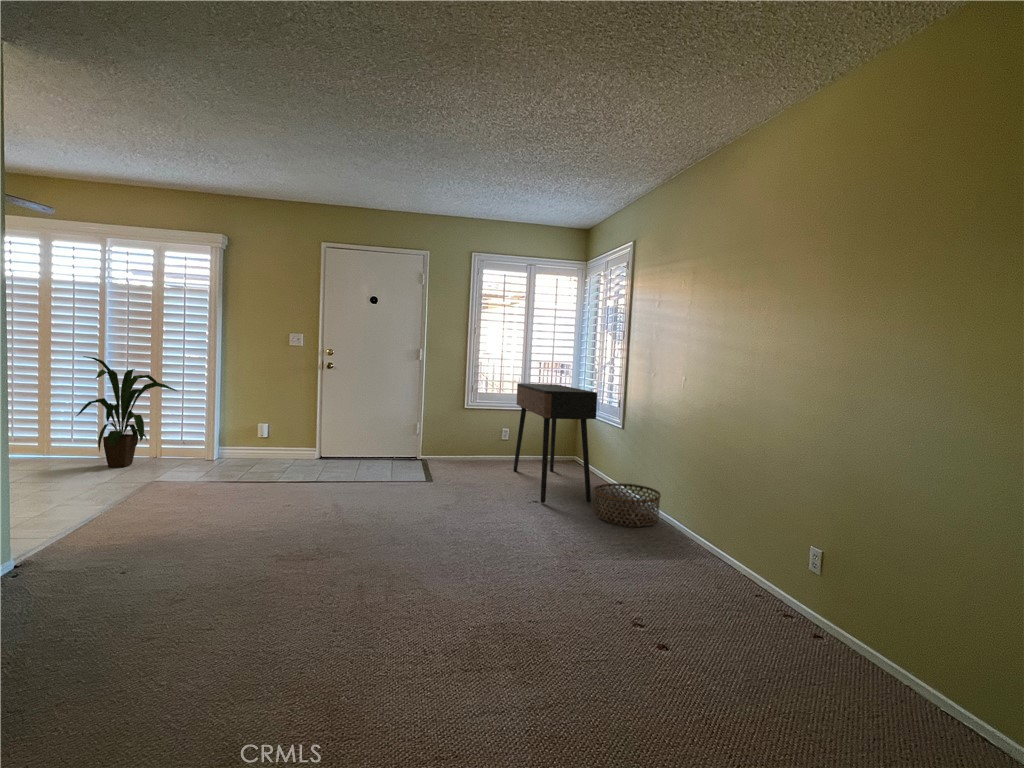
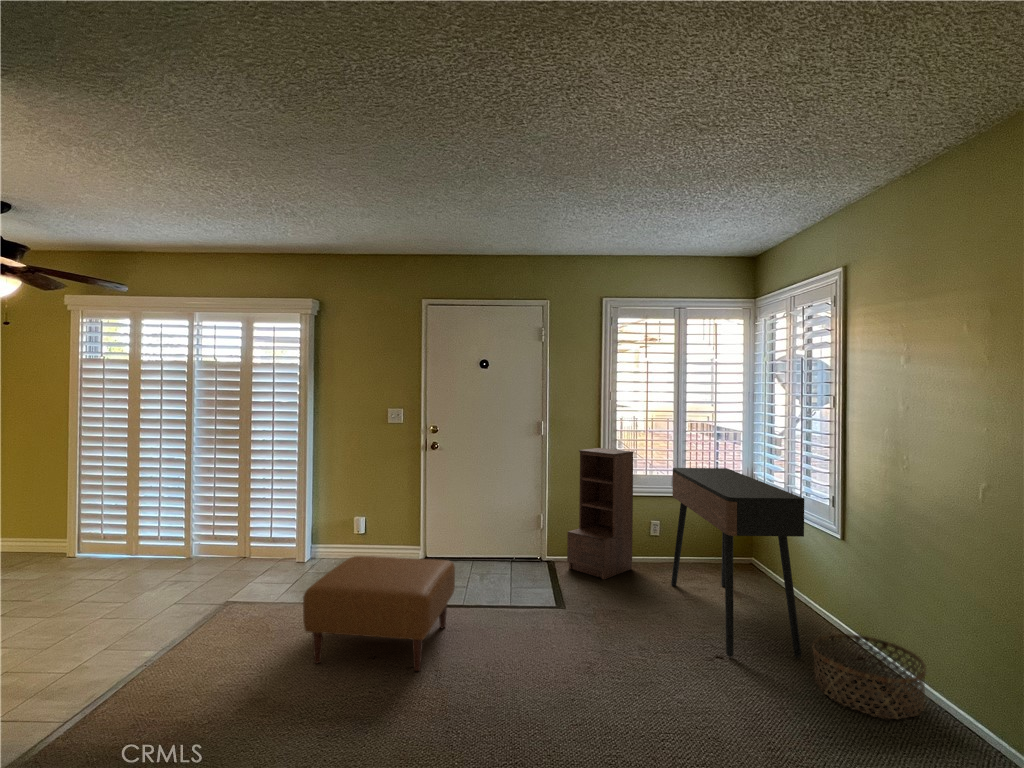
house plant: present [77,356,176,467] -> none [159,449,267,576]
bookshelf: none [437,371,491,468] -> present [567,448,634,579]
ottoman: none [214,439,342,514] -> present [303,556,455,671]

